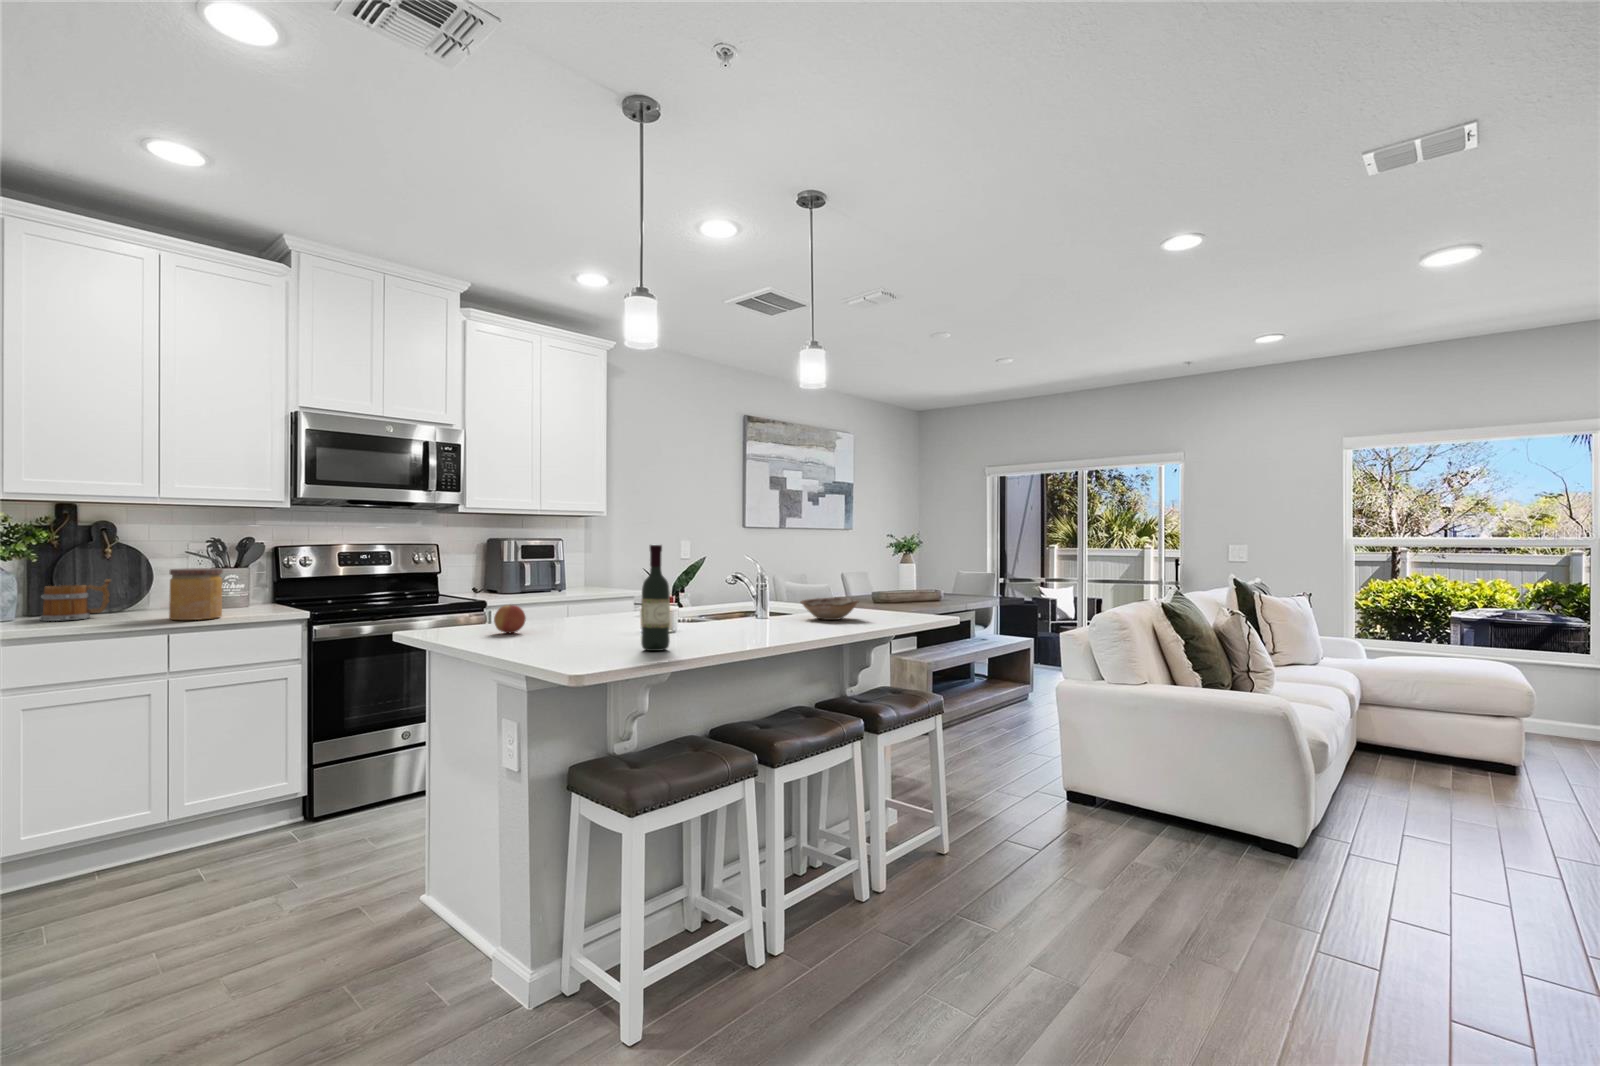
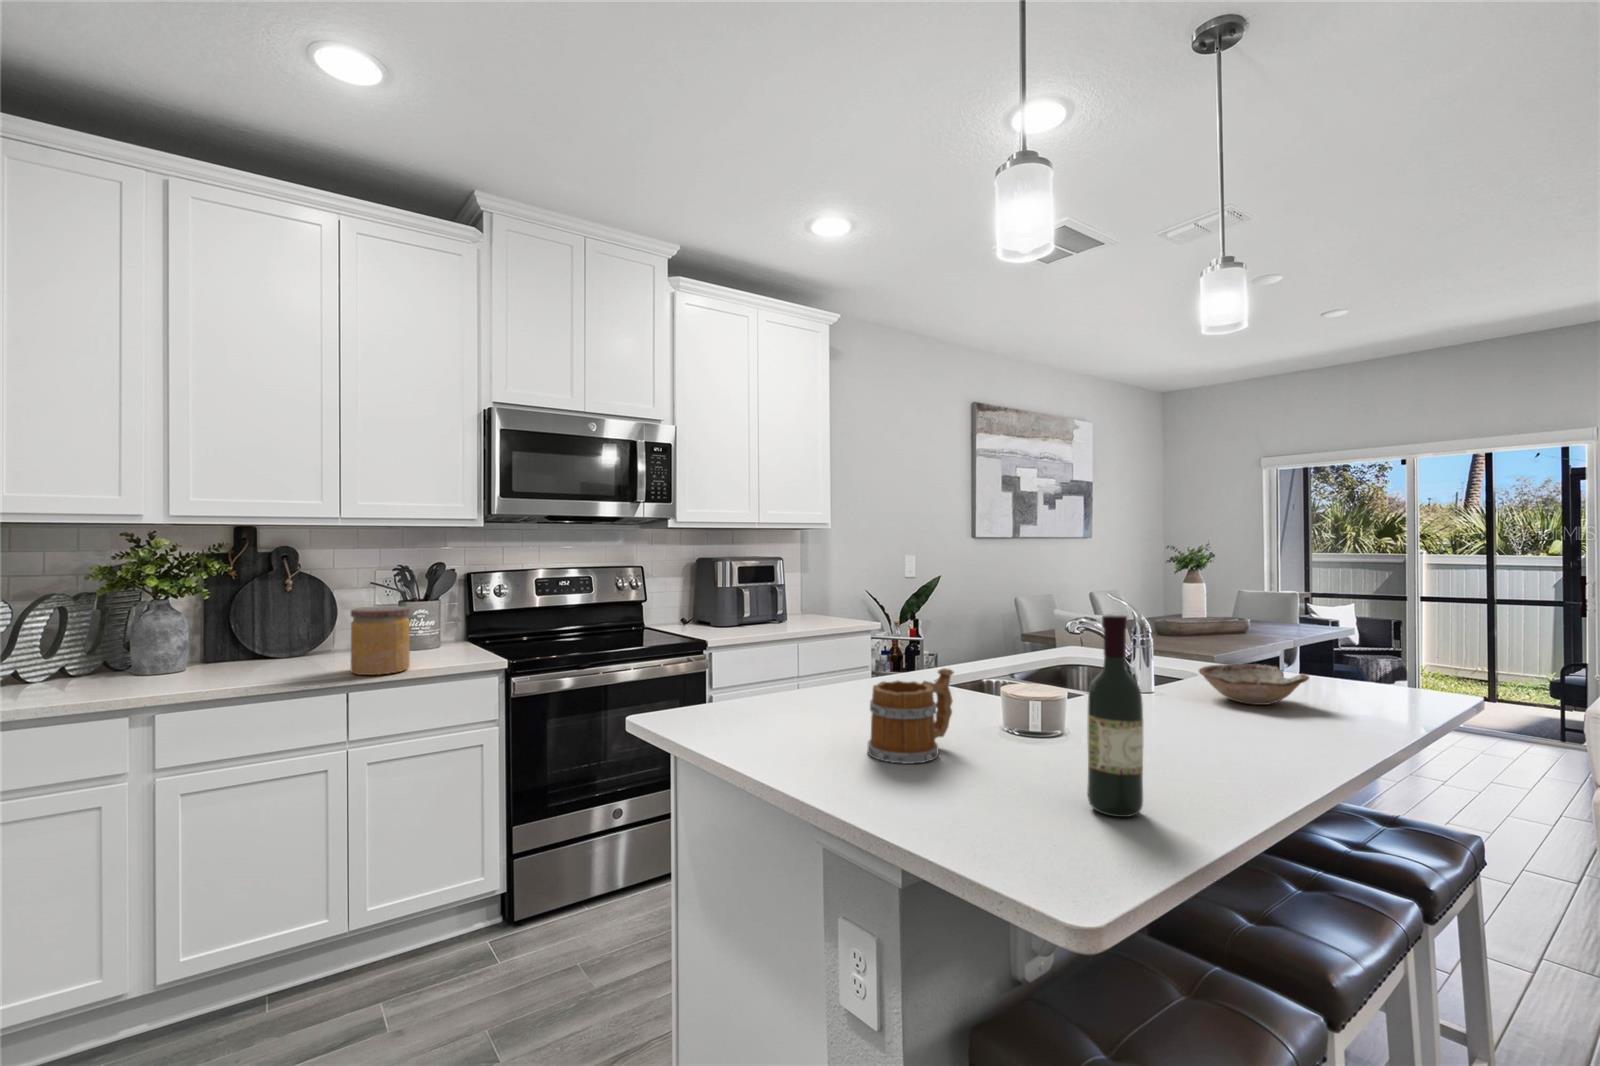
mug: present [39,579,111,621] -> present [868,668,954,764]
apple: present [494,605,526,633] -> none [782,687,827,735]

